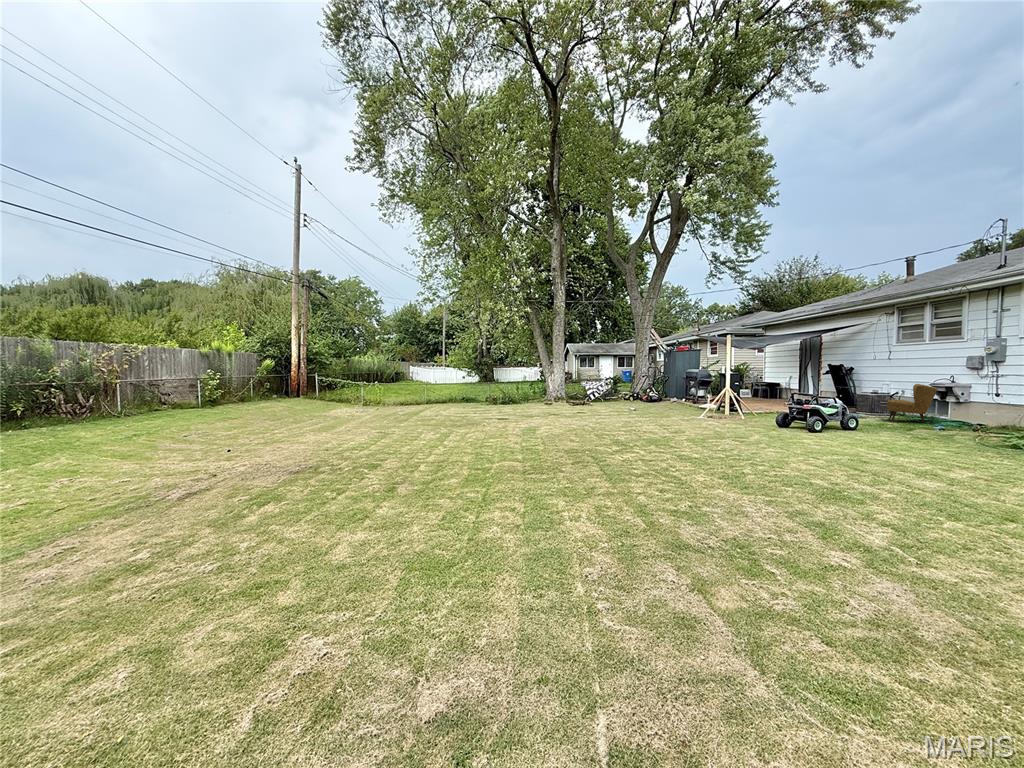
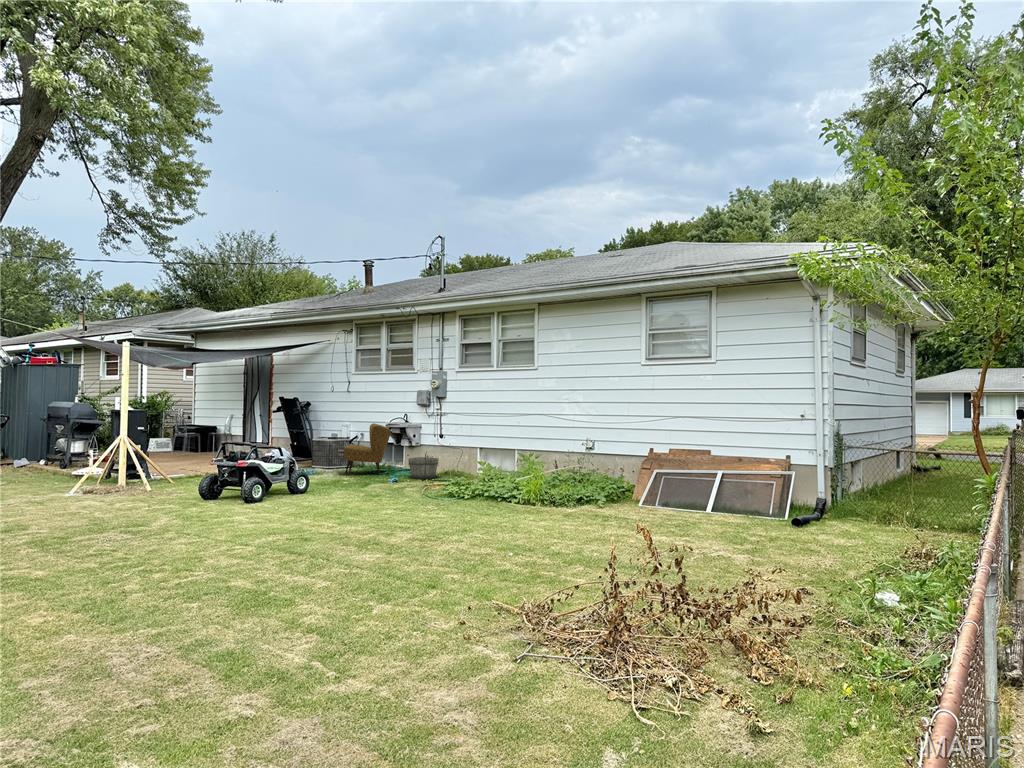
wooden bucket: none [956,408,995,430] -> present [408,454,439,479]

